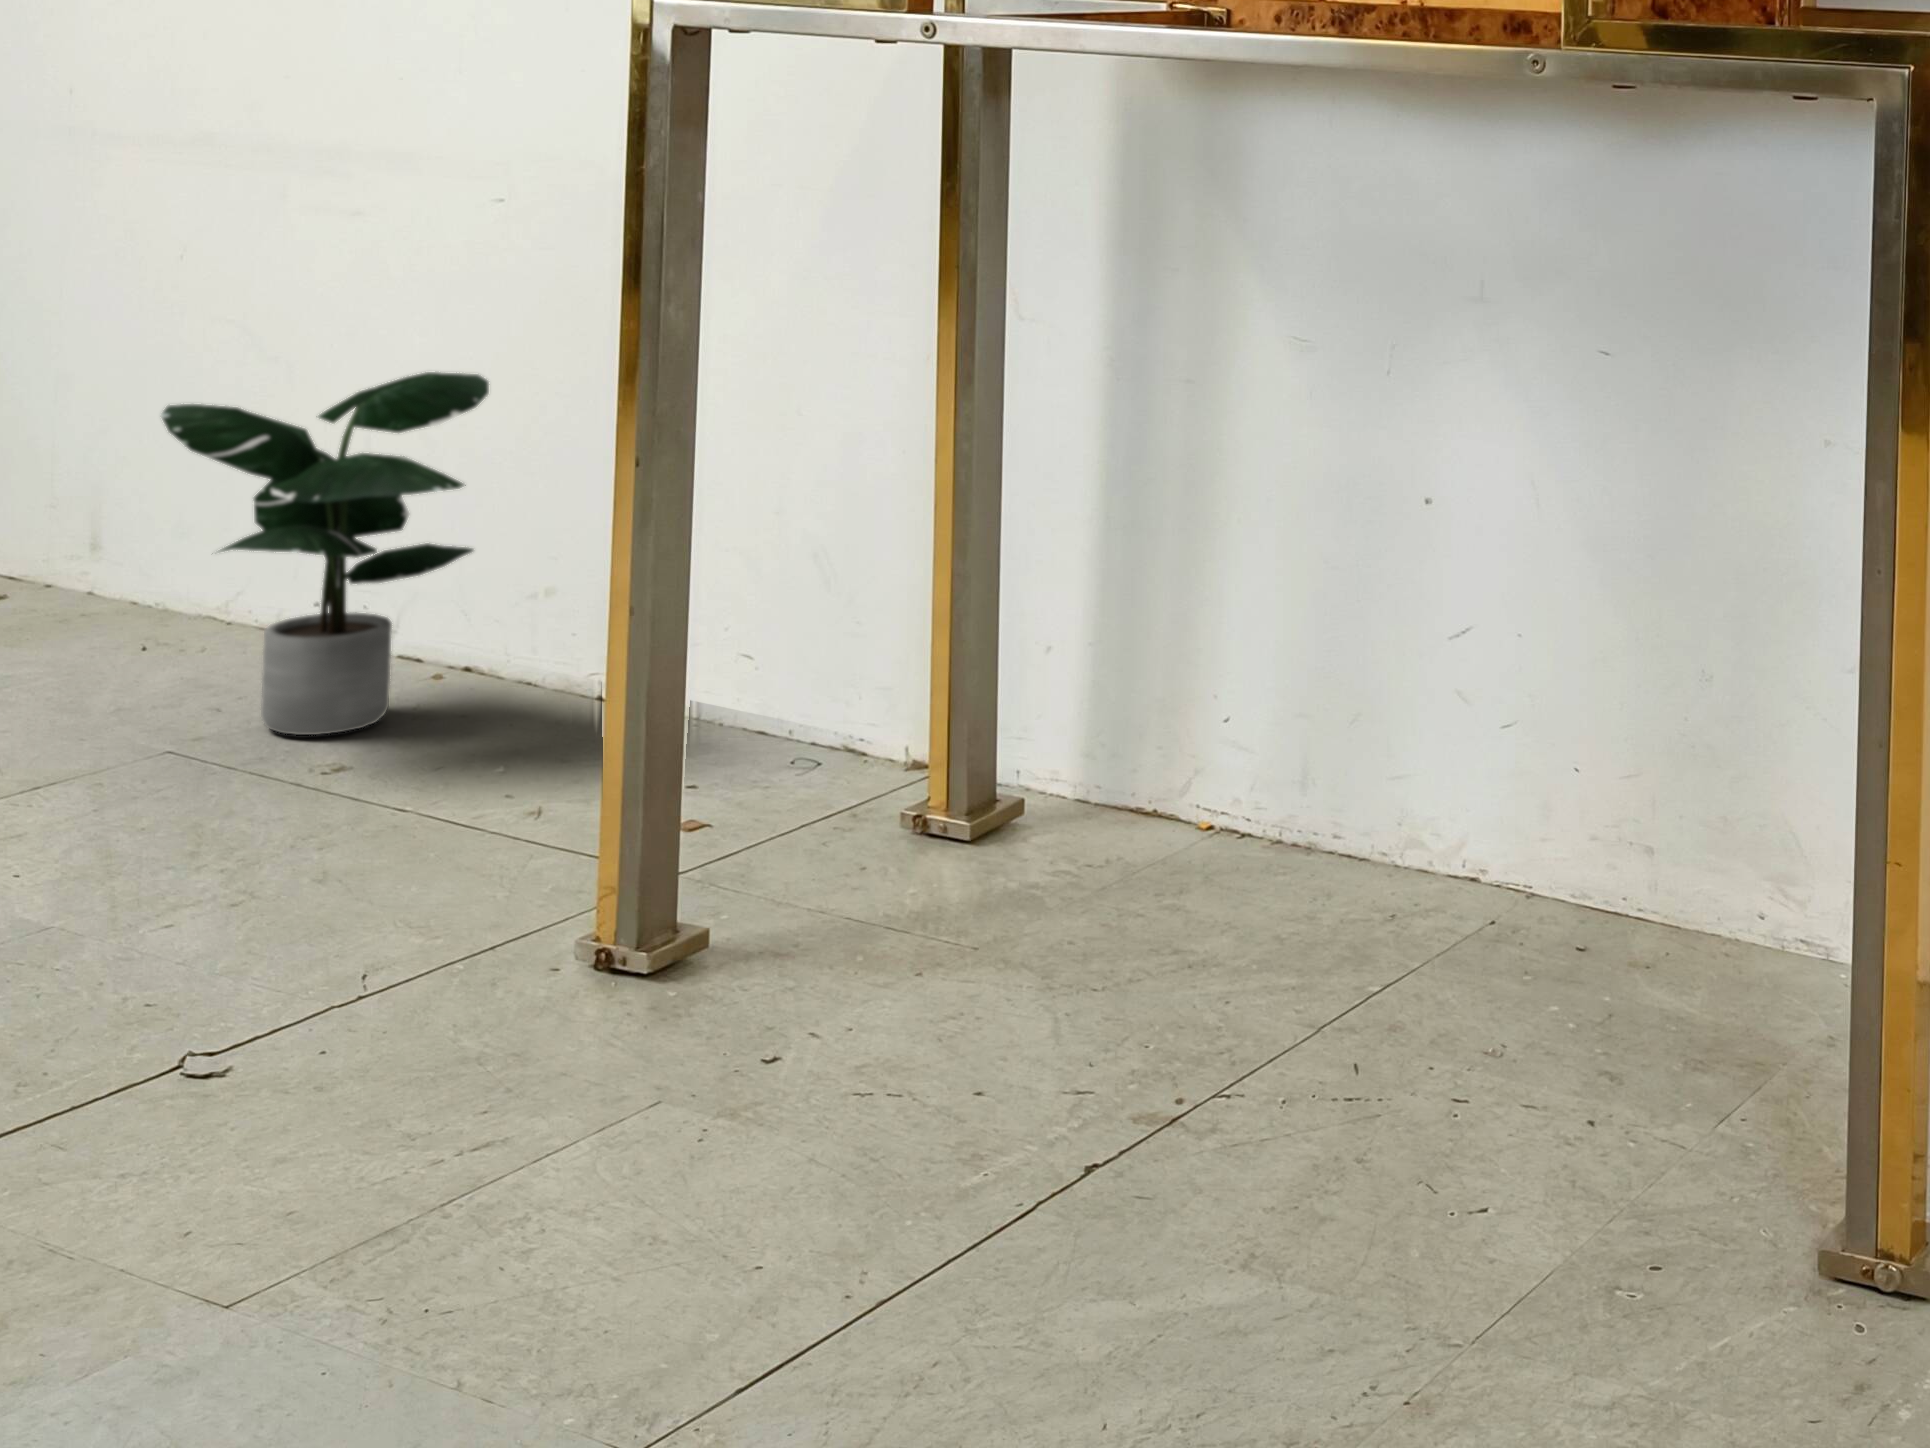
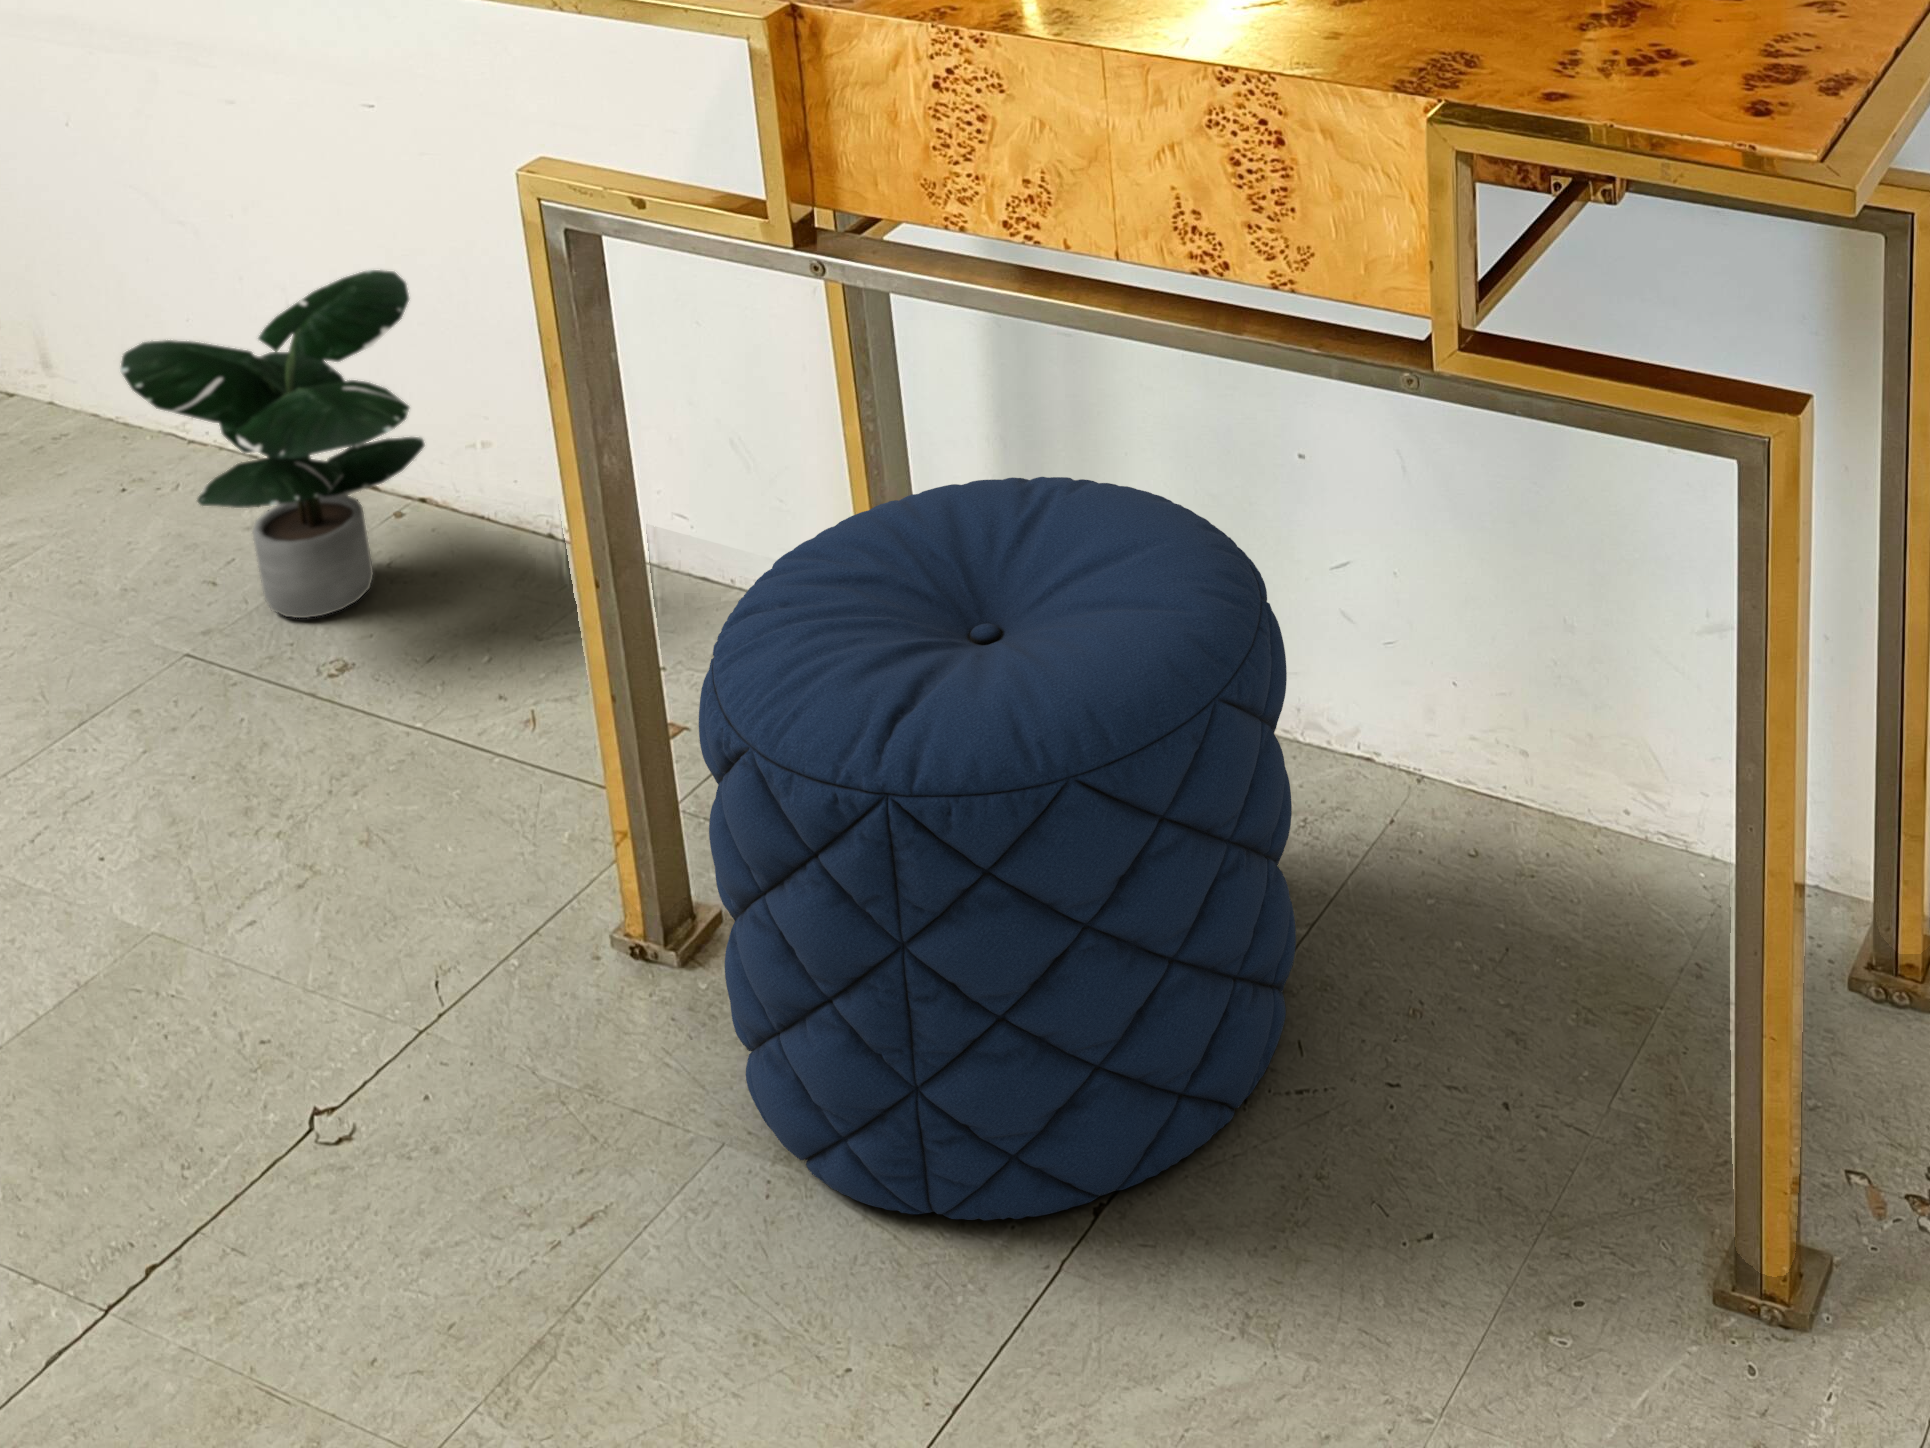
pouf: none [701,413,1383,1171] -> present [699,477,1296,1220]

